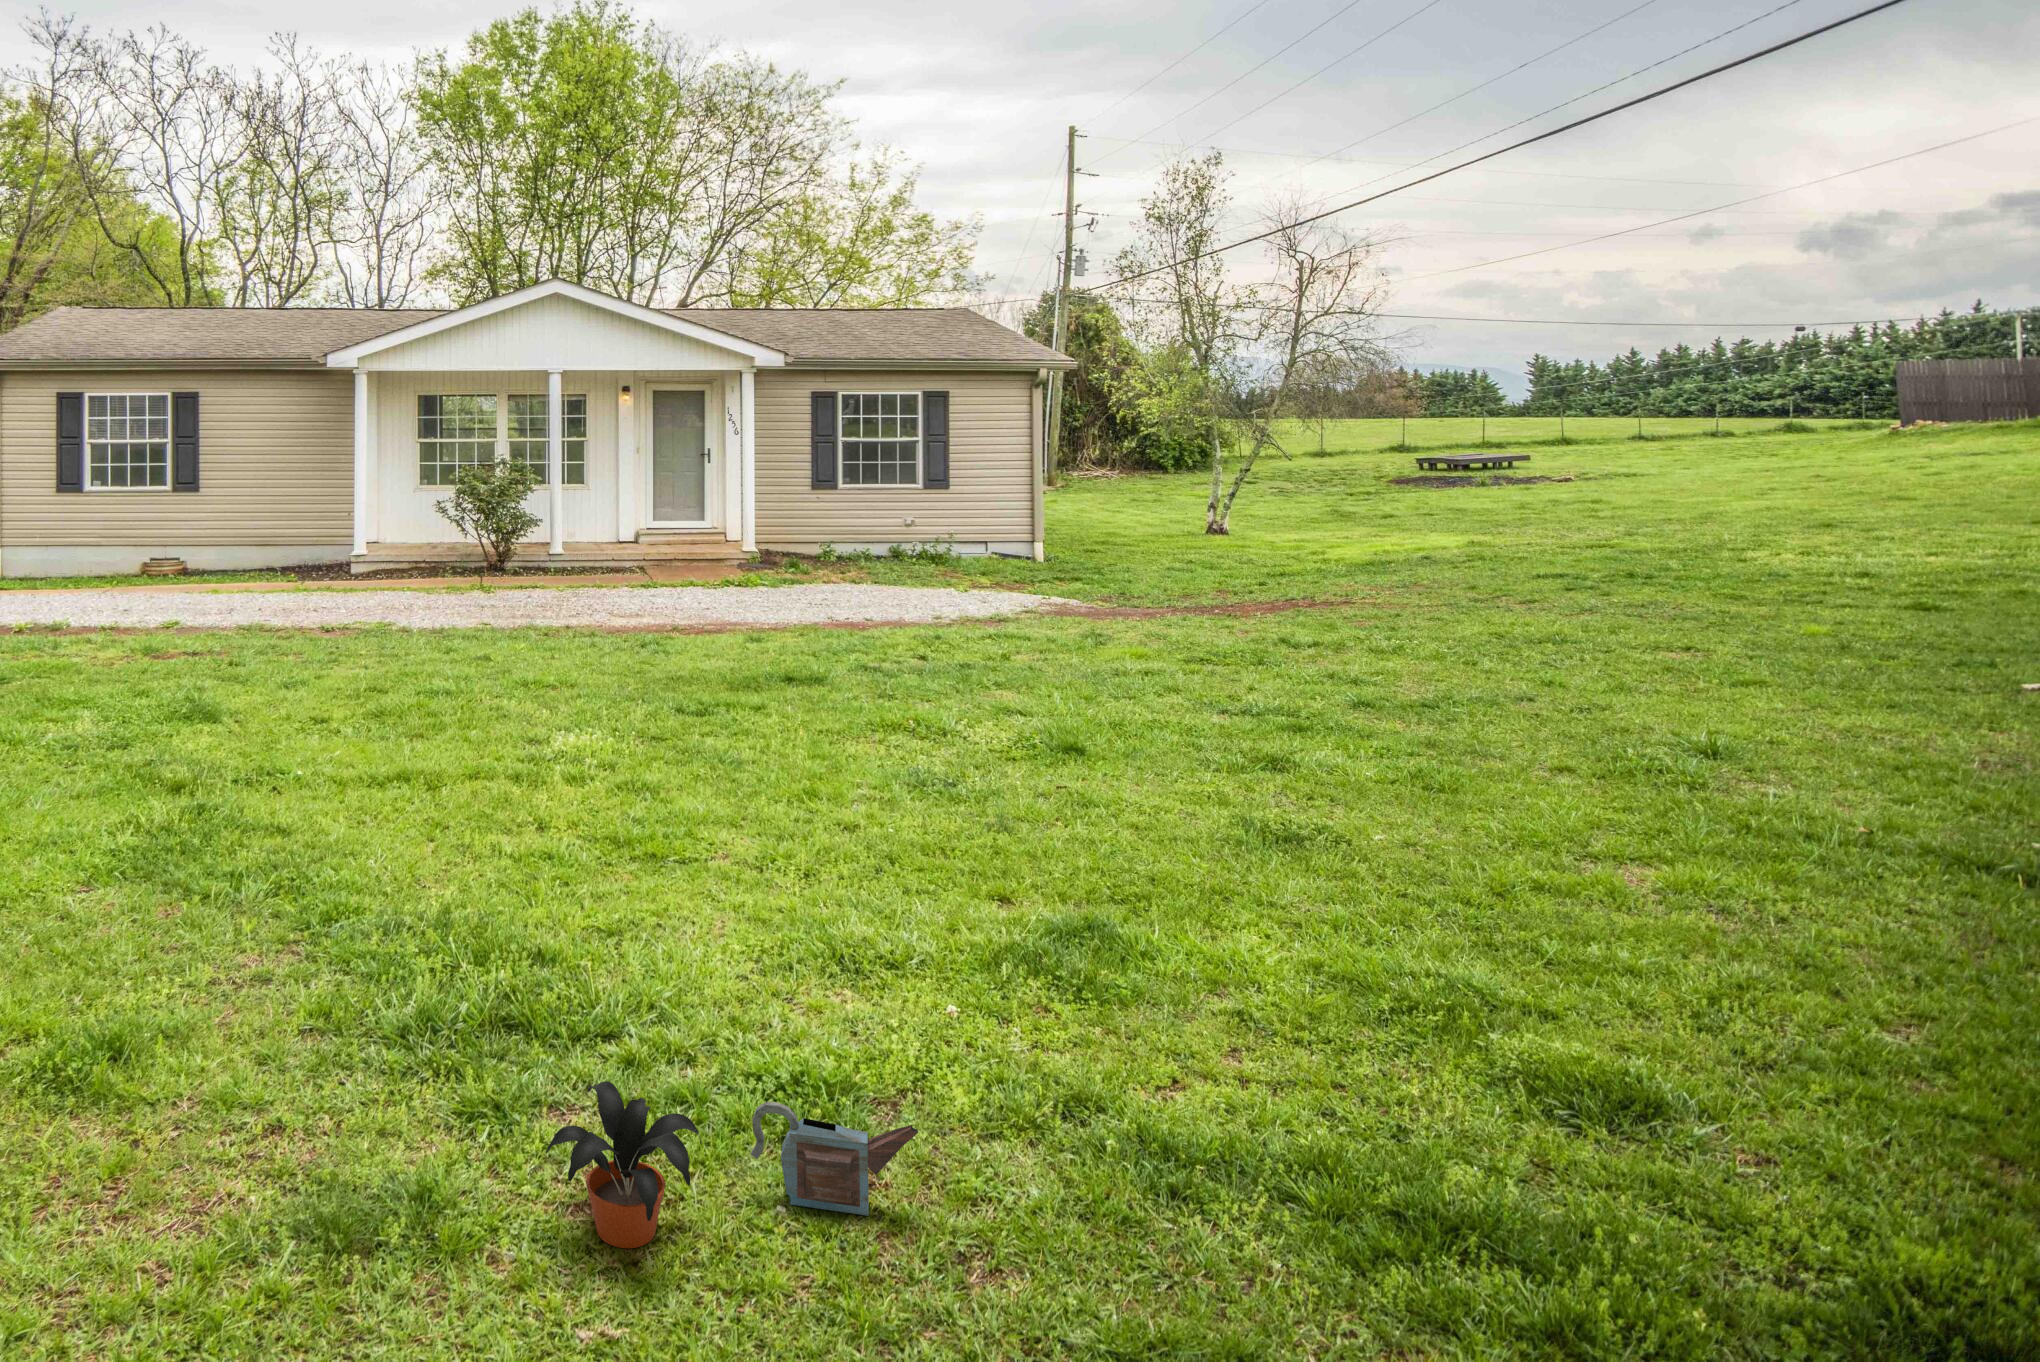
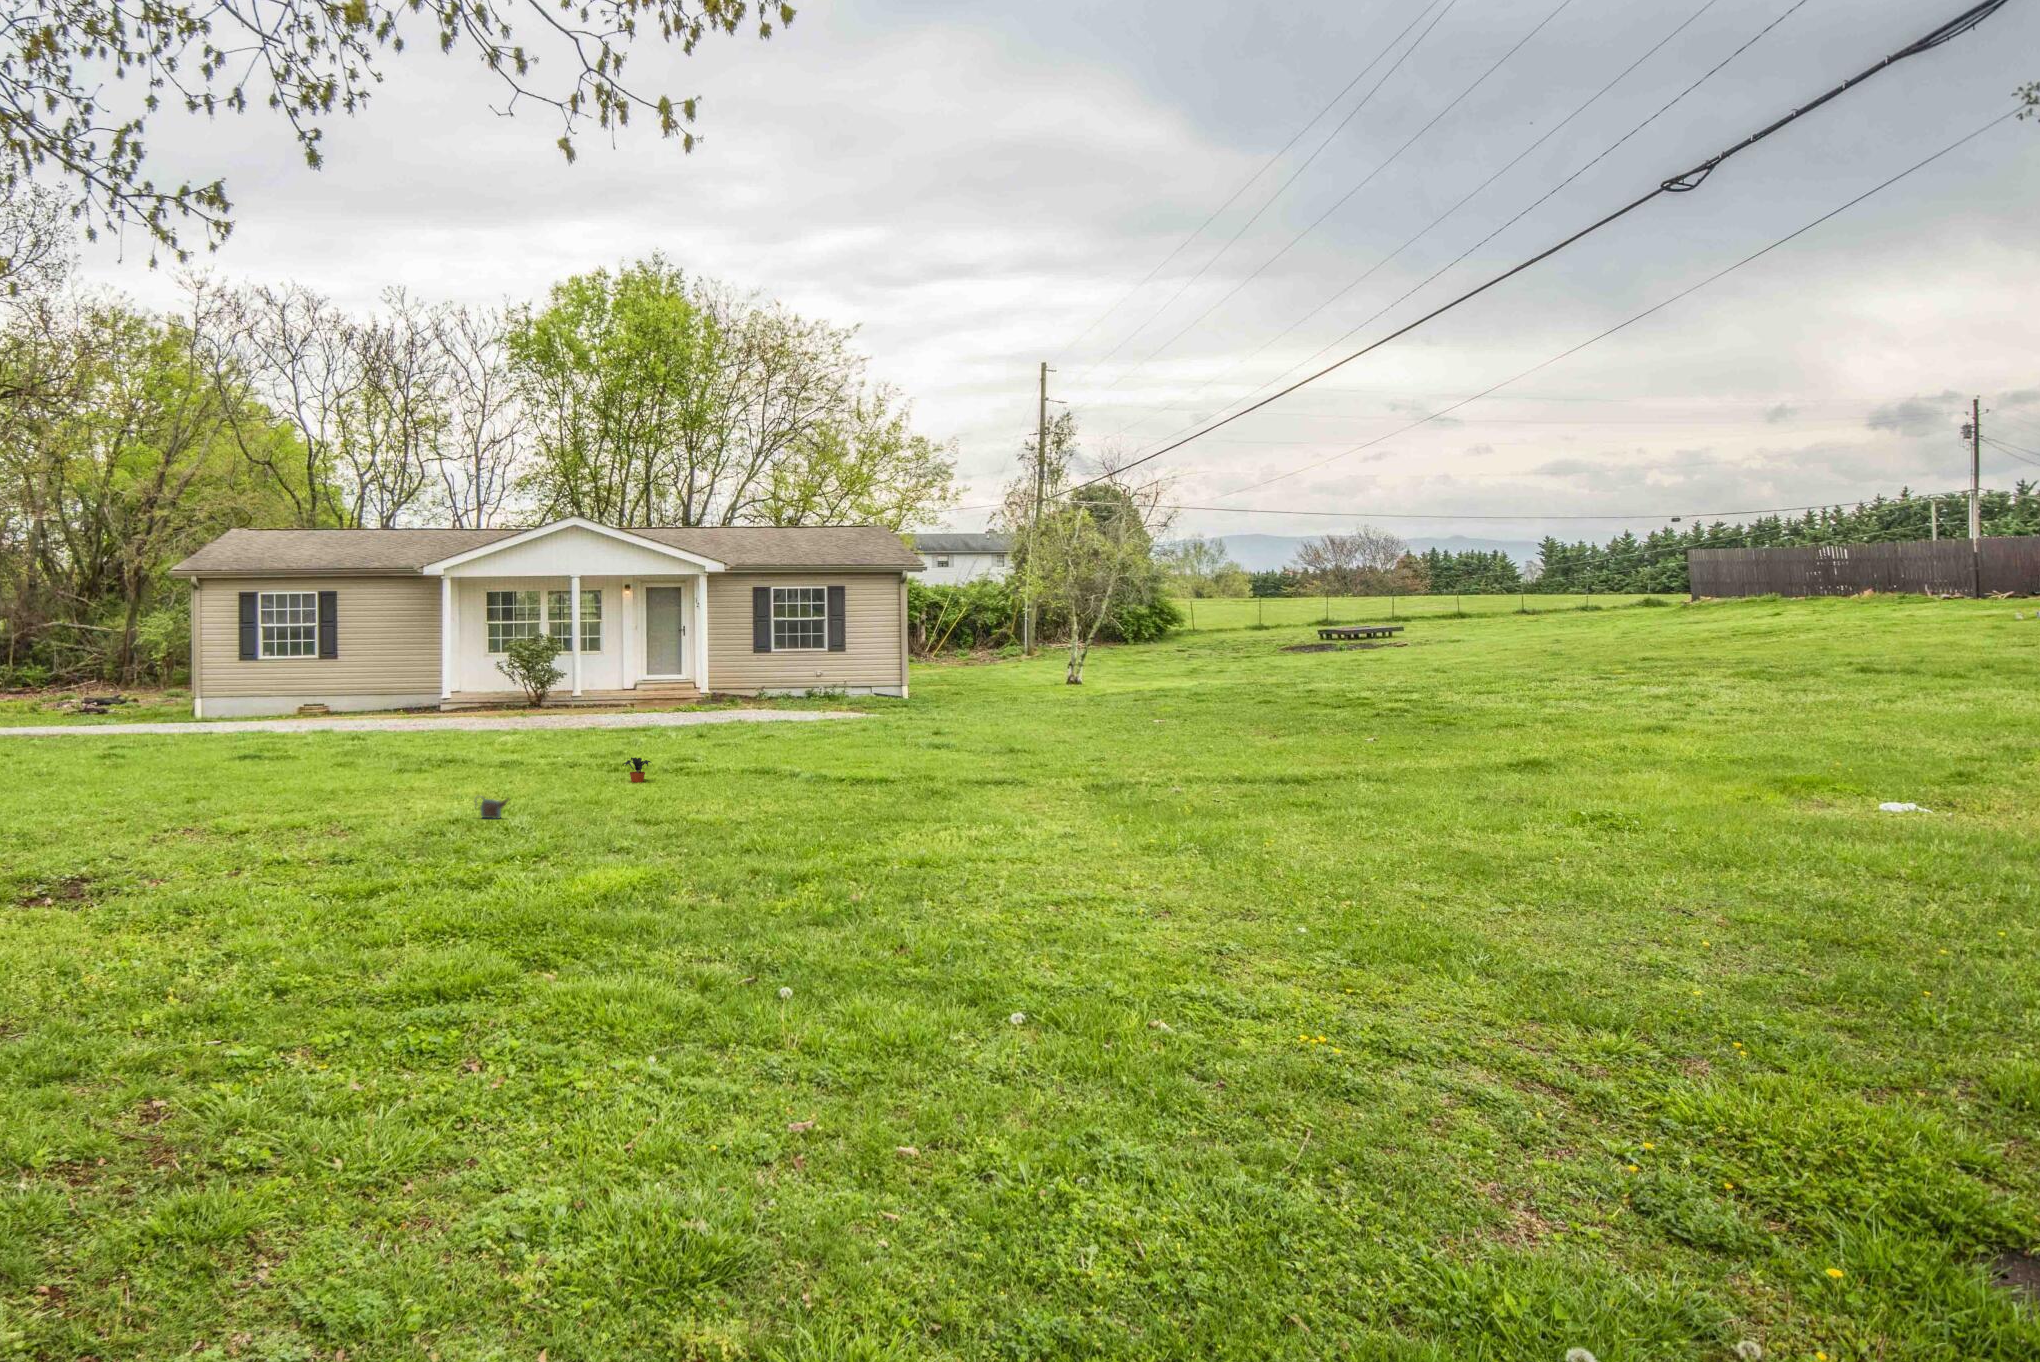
potted plant: present [546,1081,701,1248] -> present [623,757,651,782]

